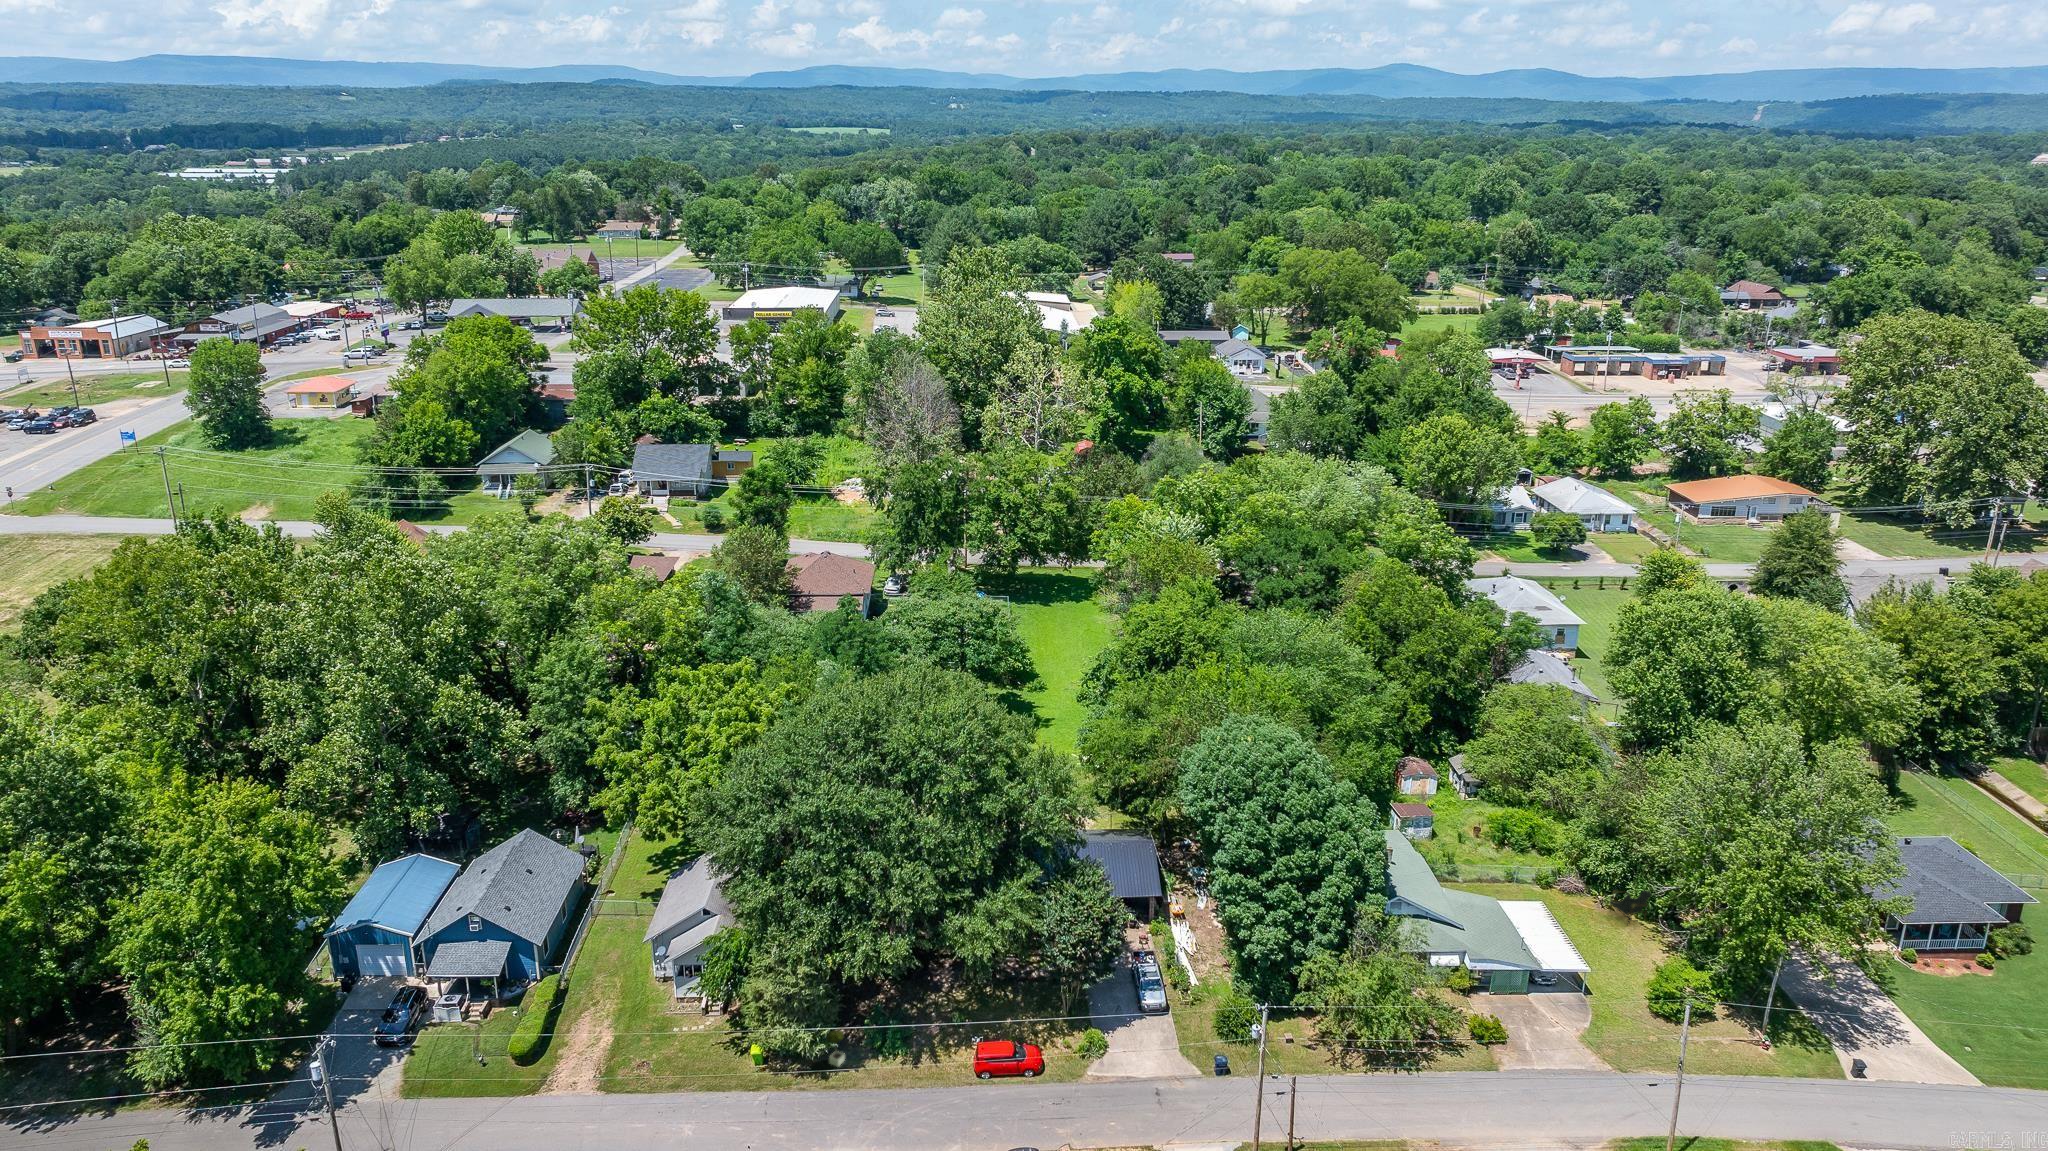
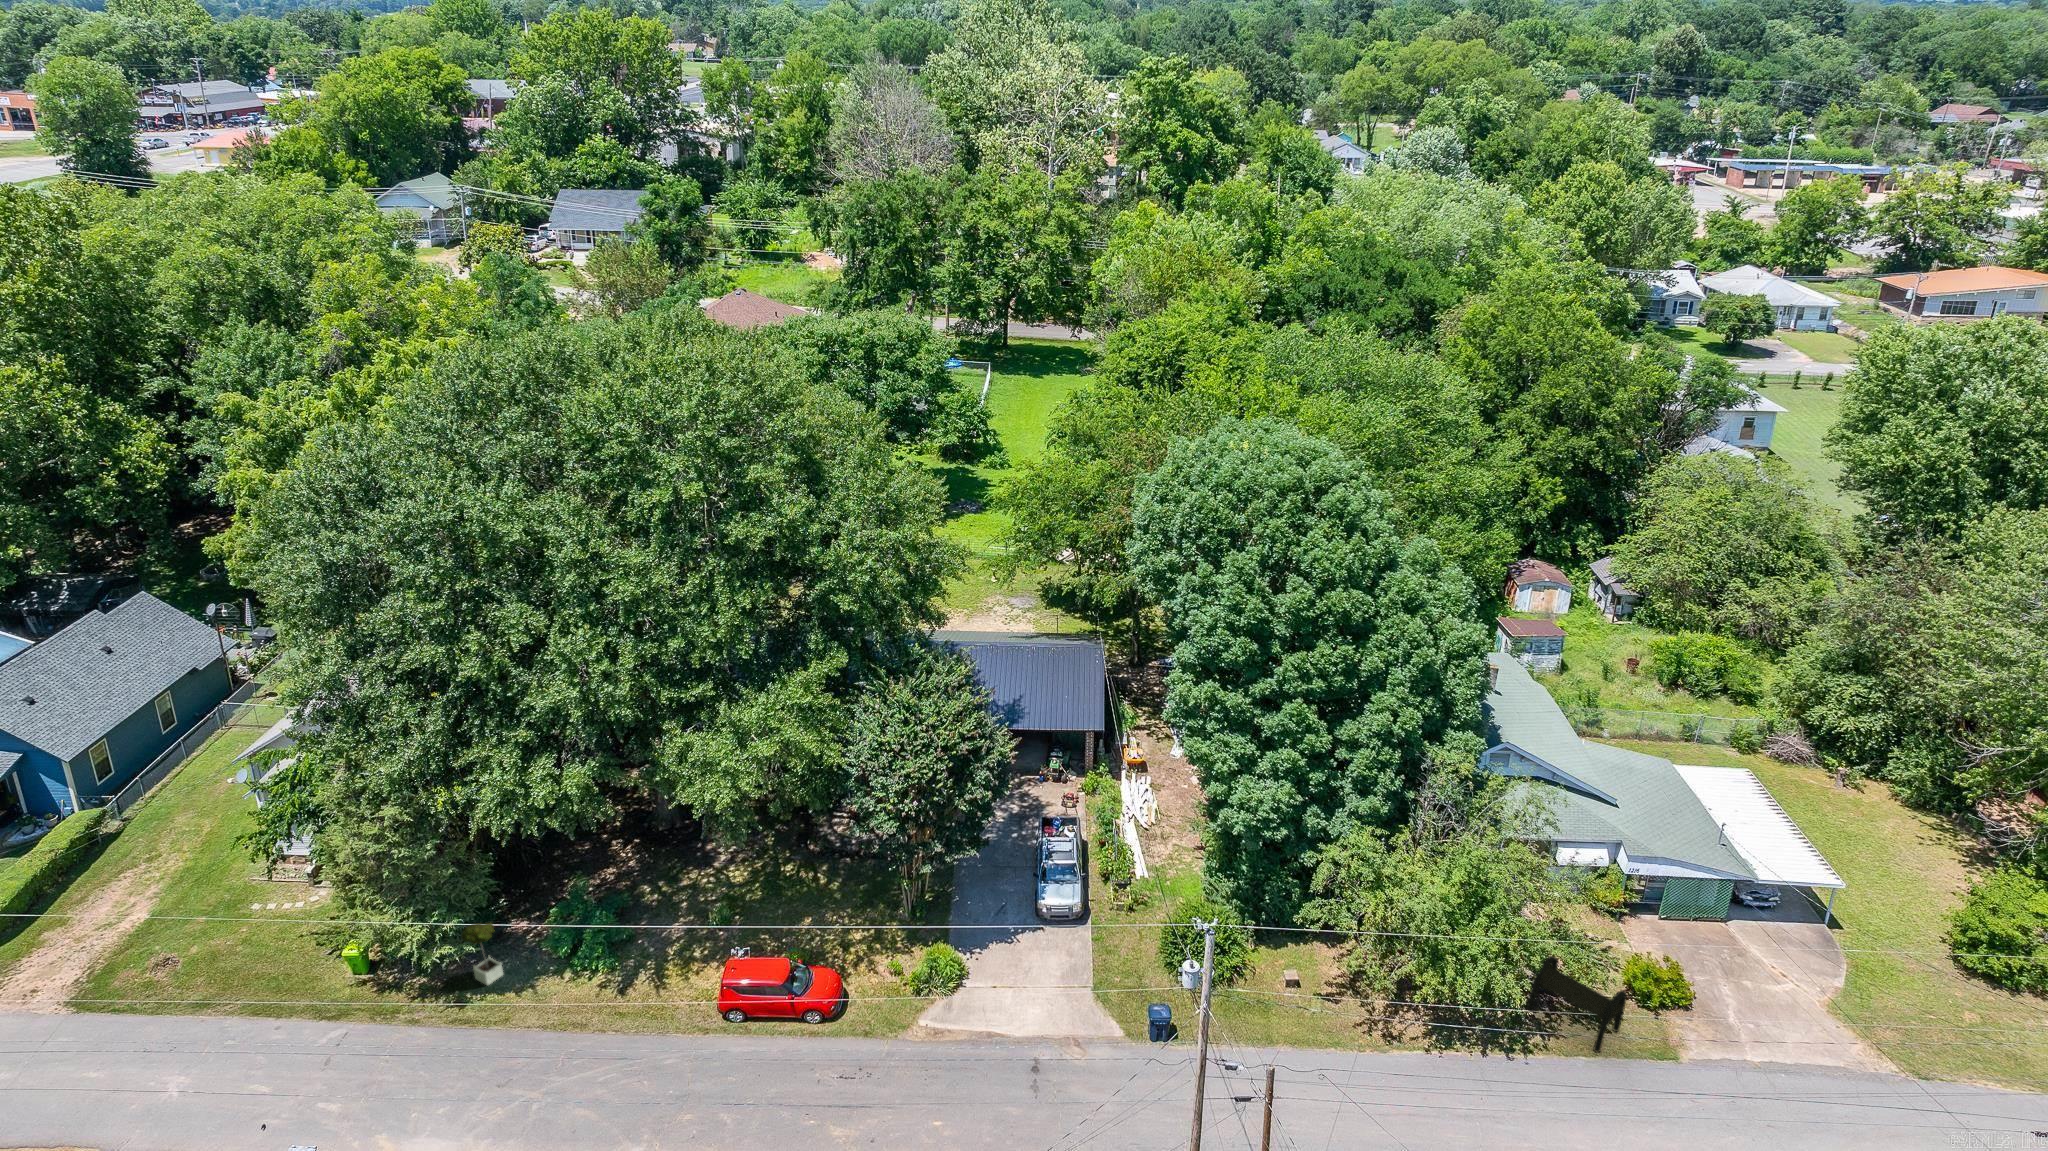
lounge chair: present [1609,890,1651,923] -> none [1860,744,1945,815]
bench: none [1417,1017,1469,1069] -> present [1527,956,1627,1052]

